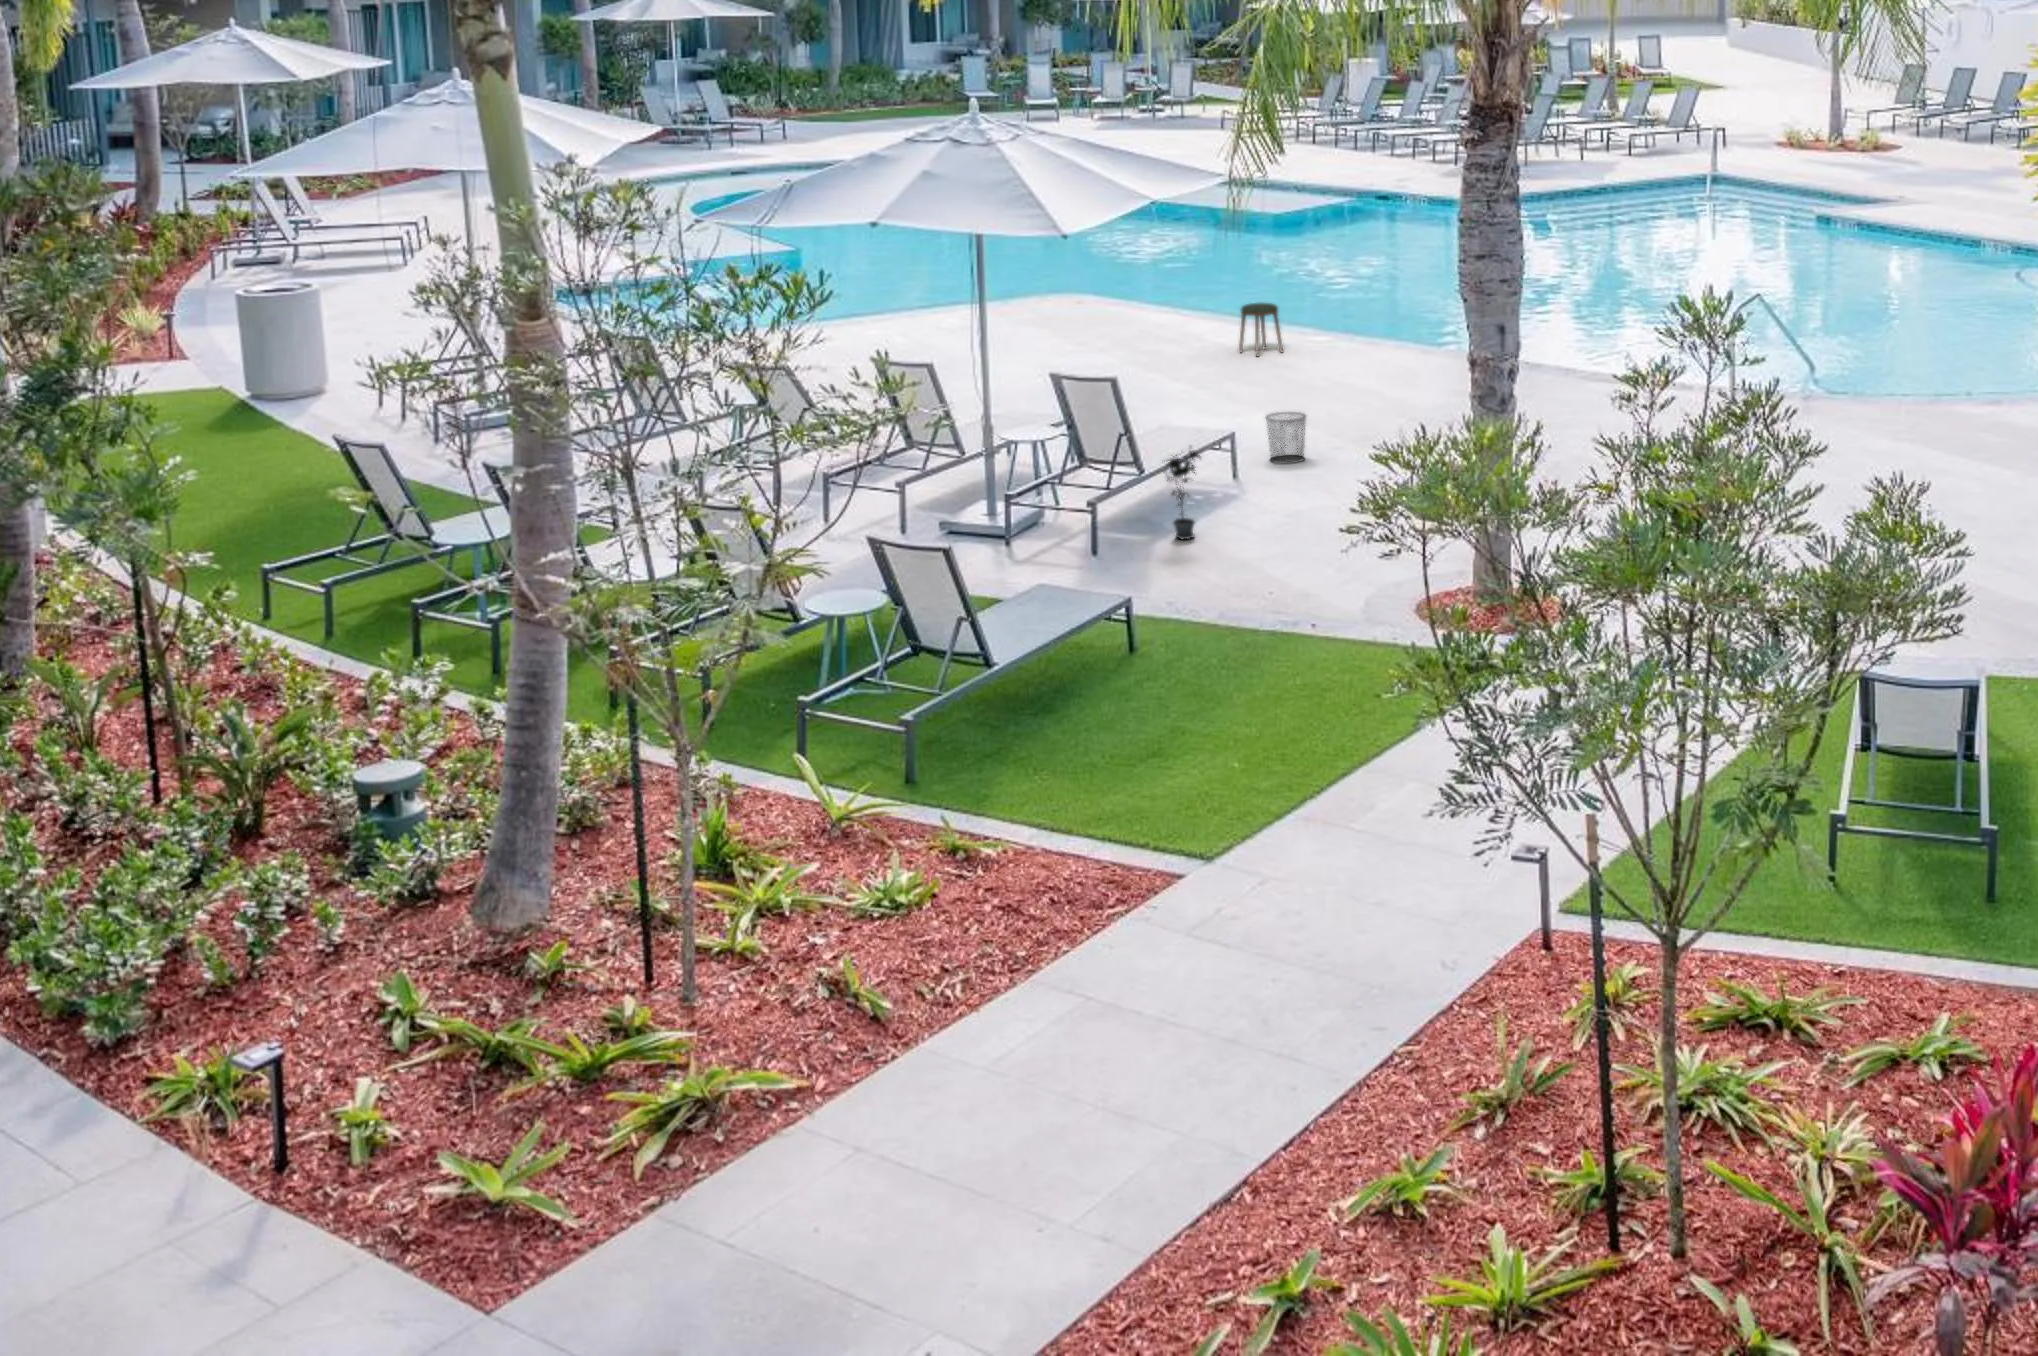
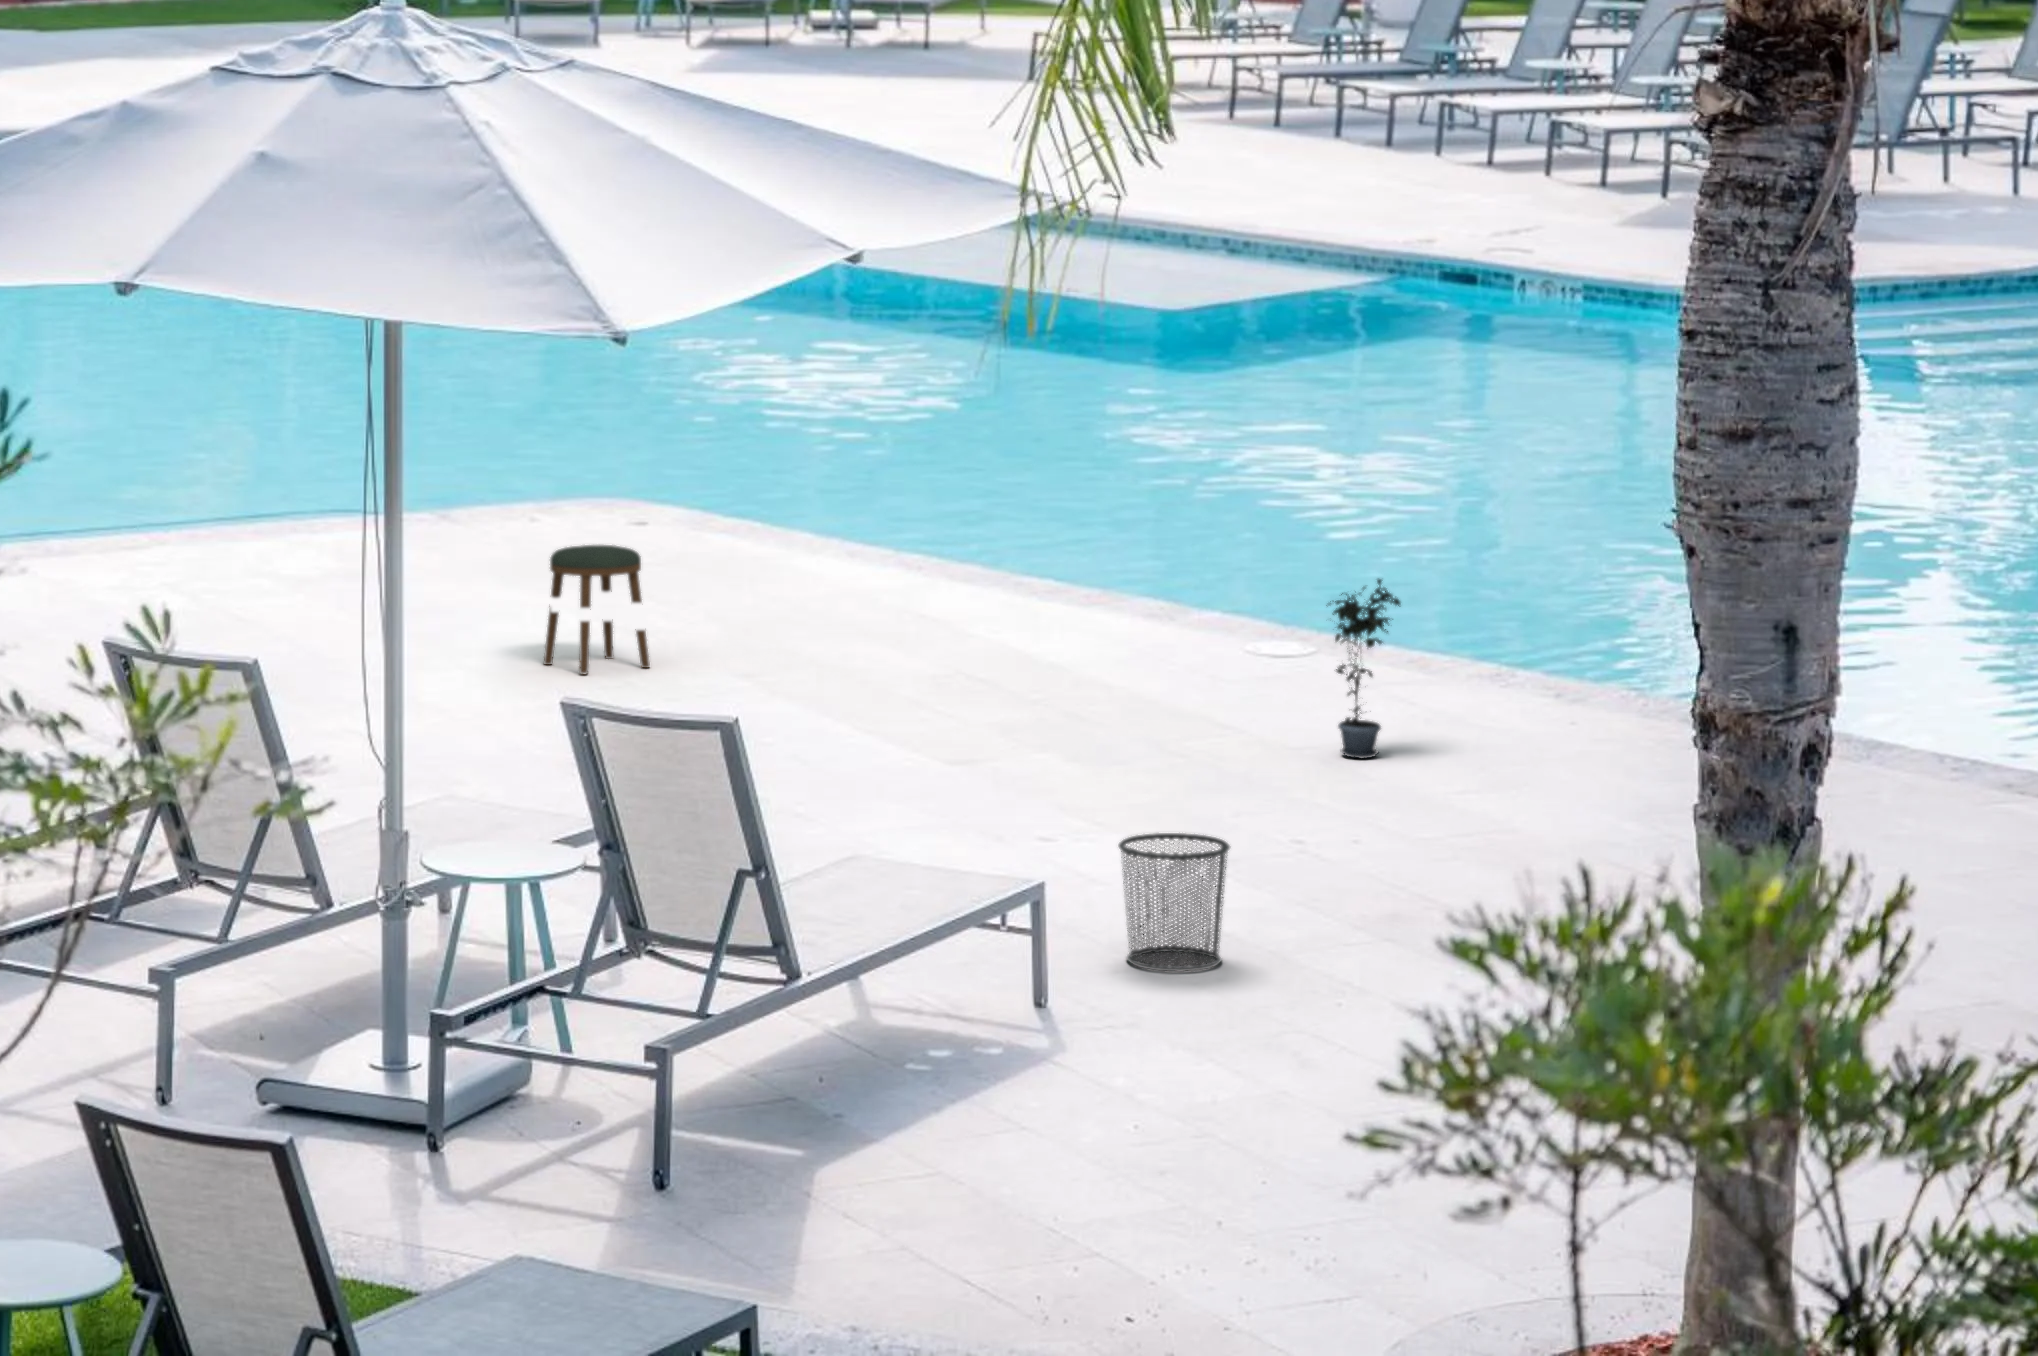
stool: present [1239,303,1283,356] -> present [544,545,650,675]
potted plant: present [1167,451,1201,540] -> present [1326,579,1400,758]

